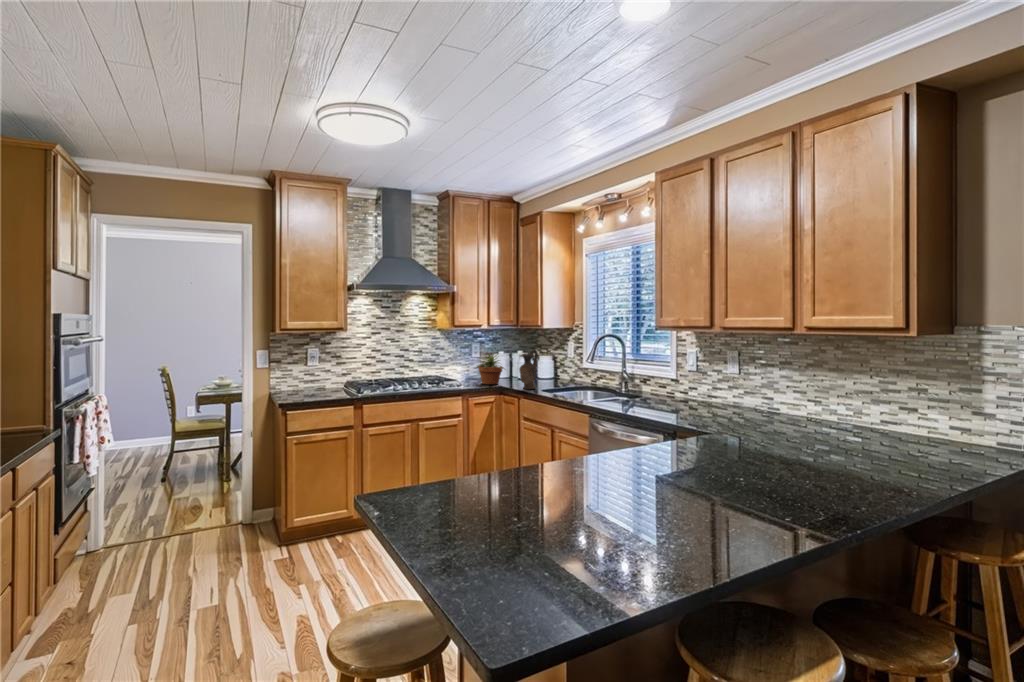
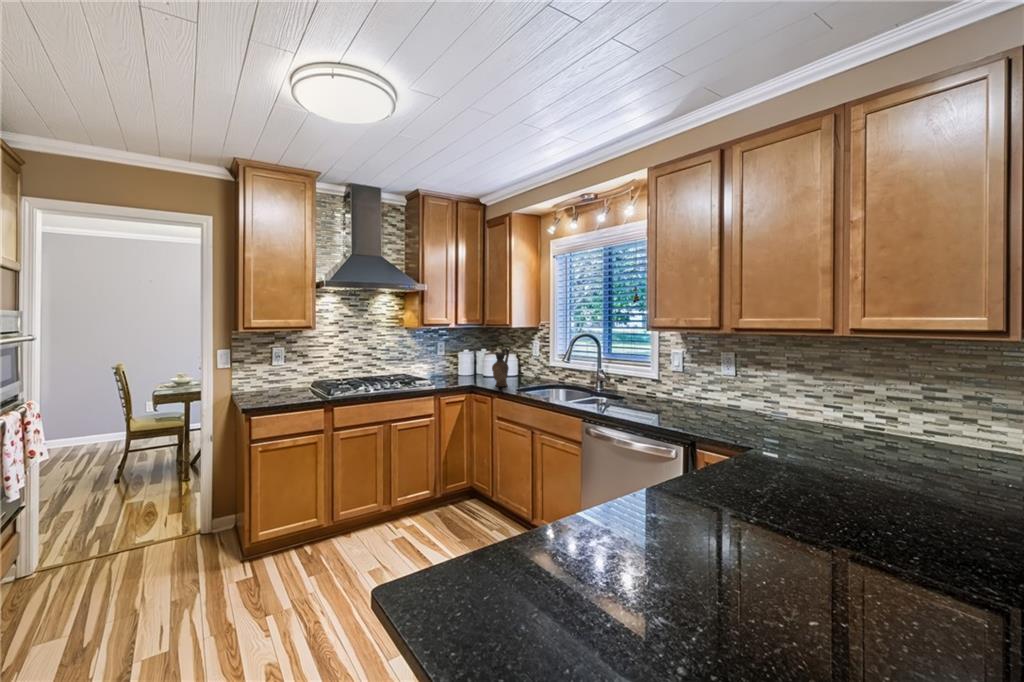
potted plant: present [477,354,504,384] -> none [445,350,478,382]

